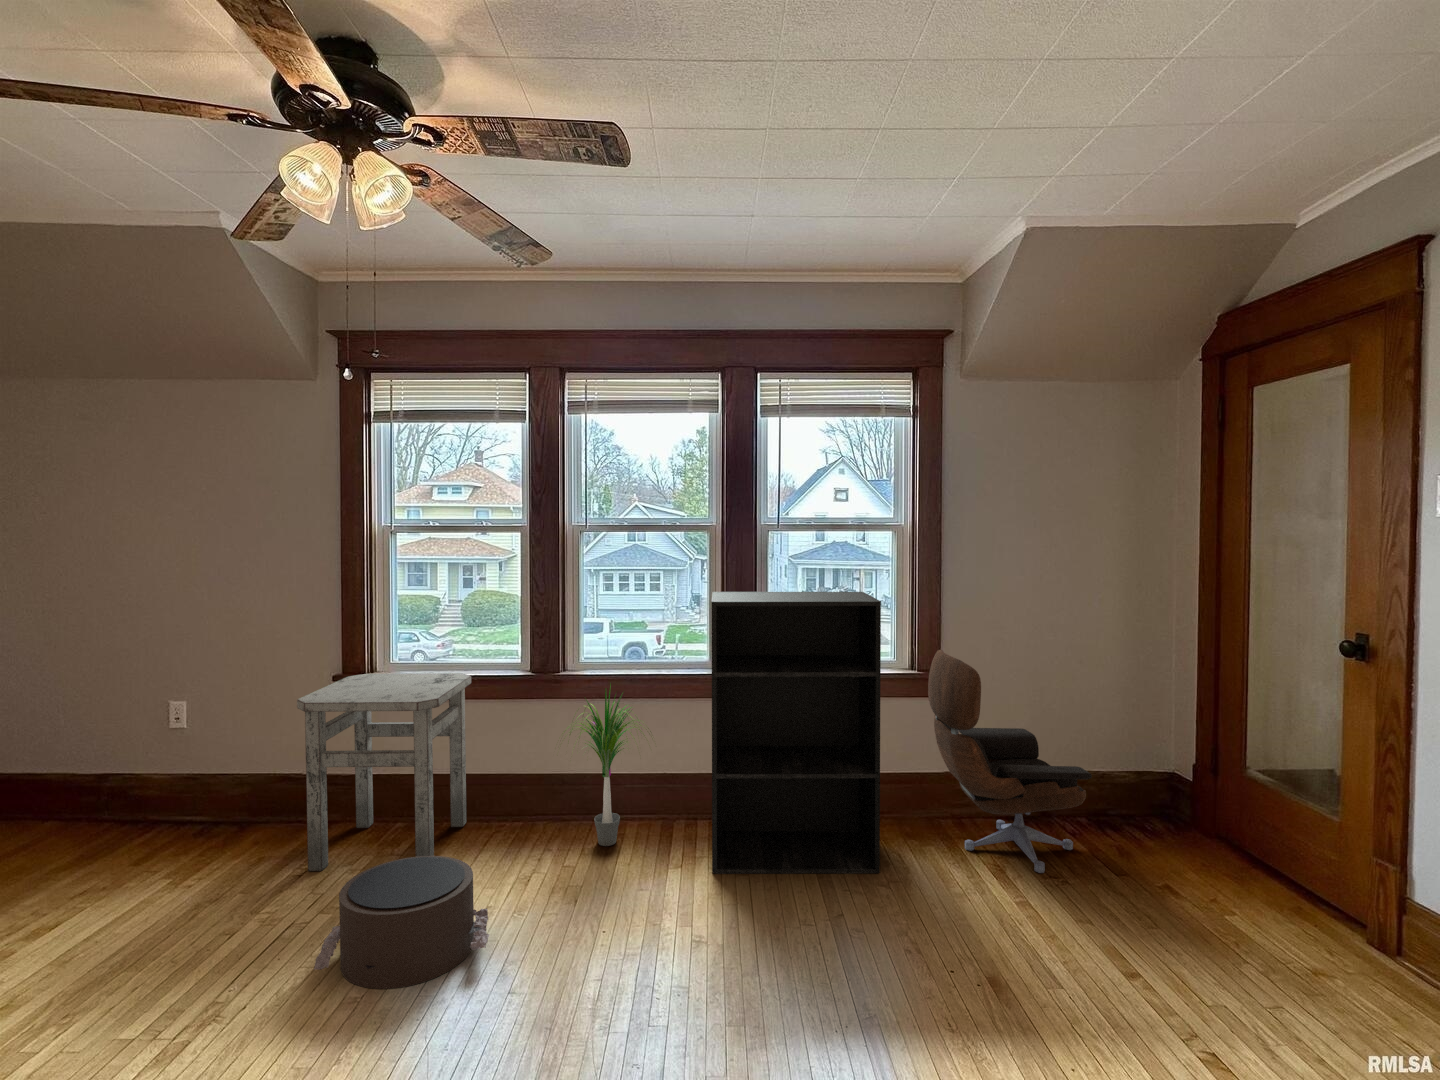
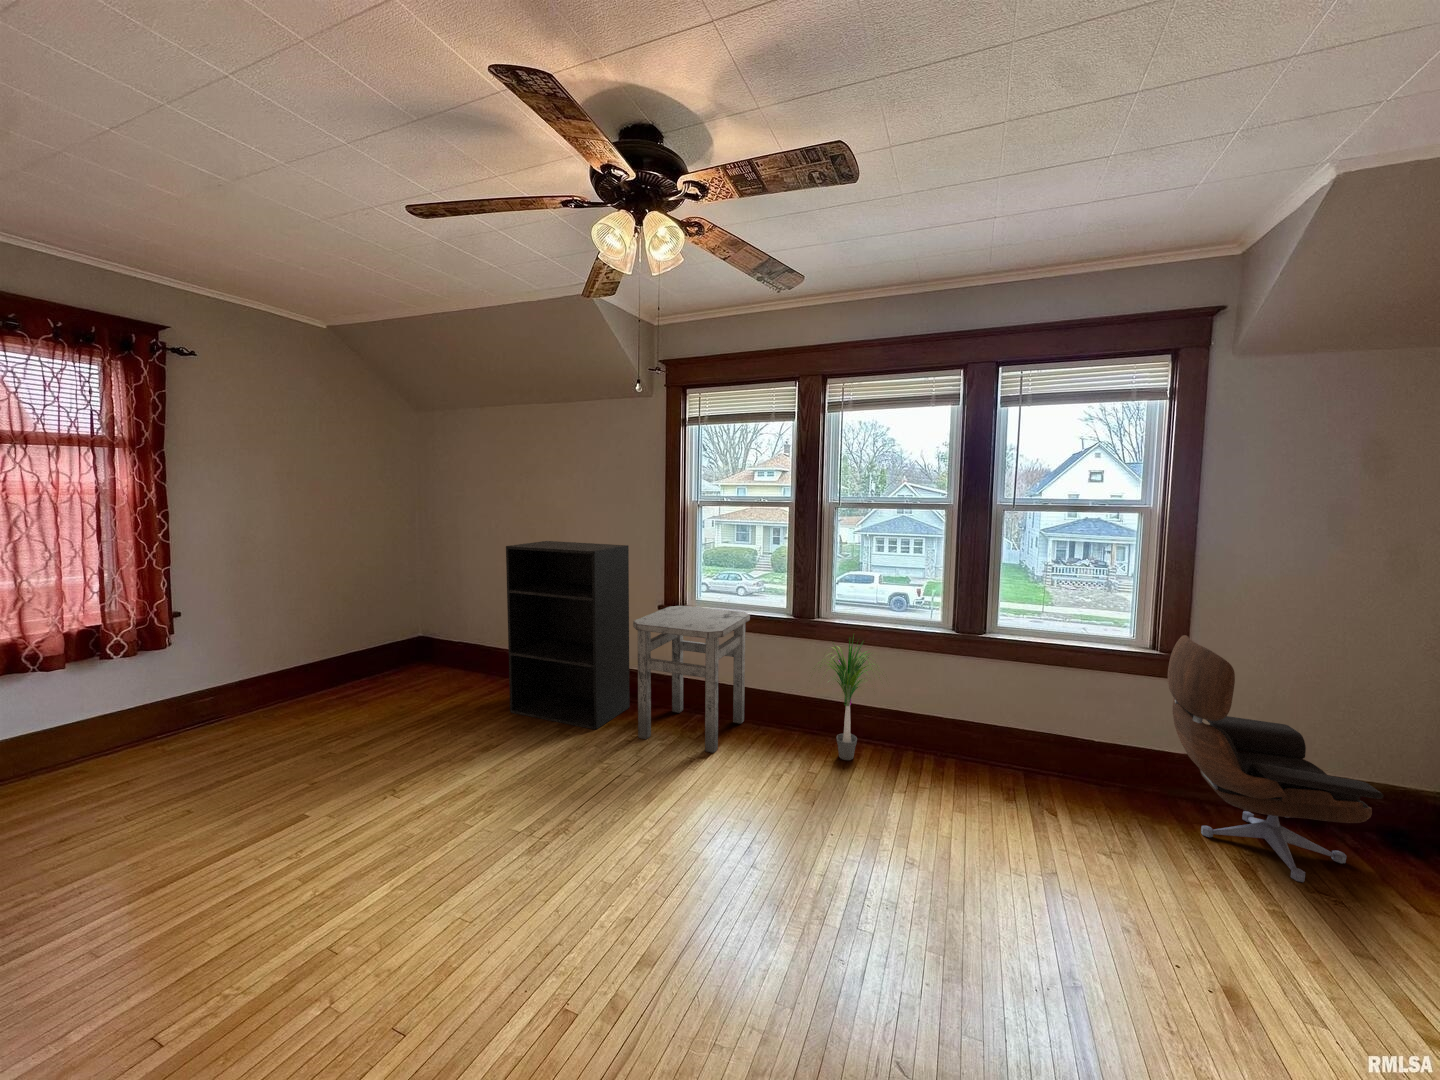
bookshelf: present [711,592,881,874] -> present [506,541,630,730]
pouf: present [314,856,489,989] -> none [627,745,747,842]

